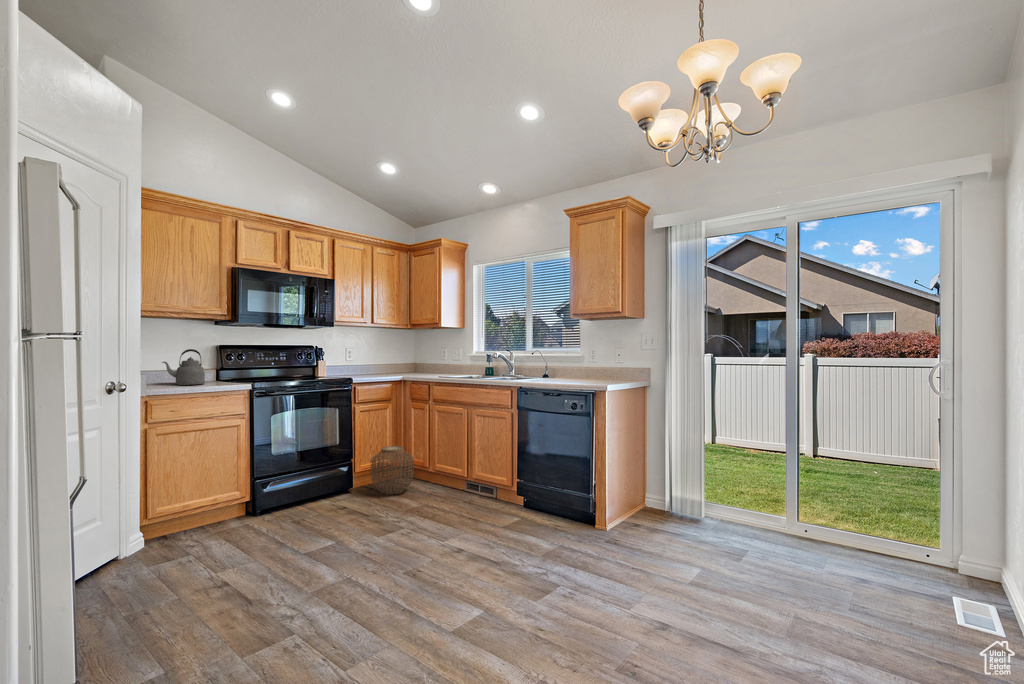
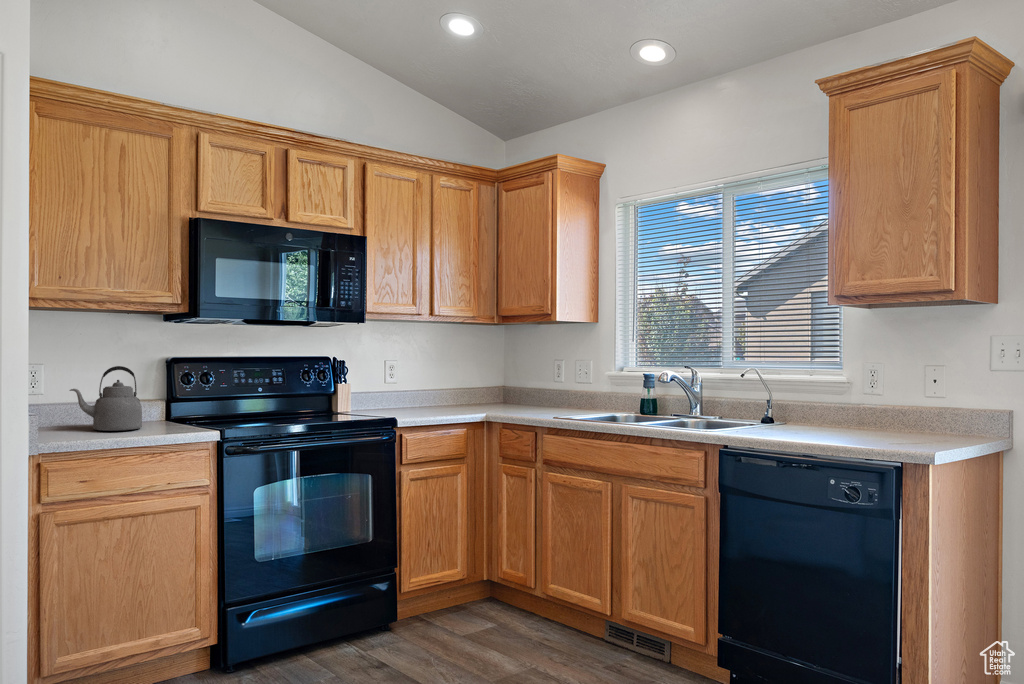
woven basket: present [371,446,414,494] -> none [431,546,510,640]

